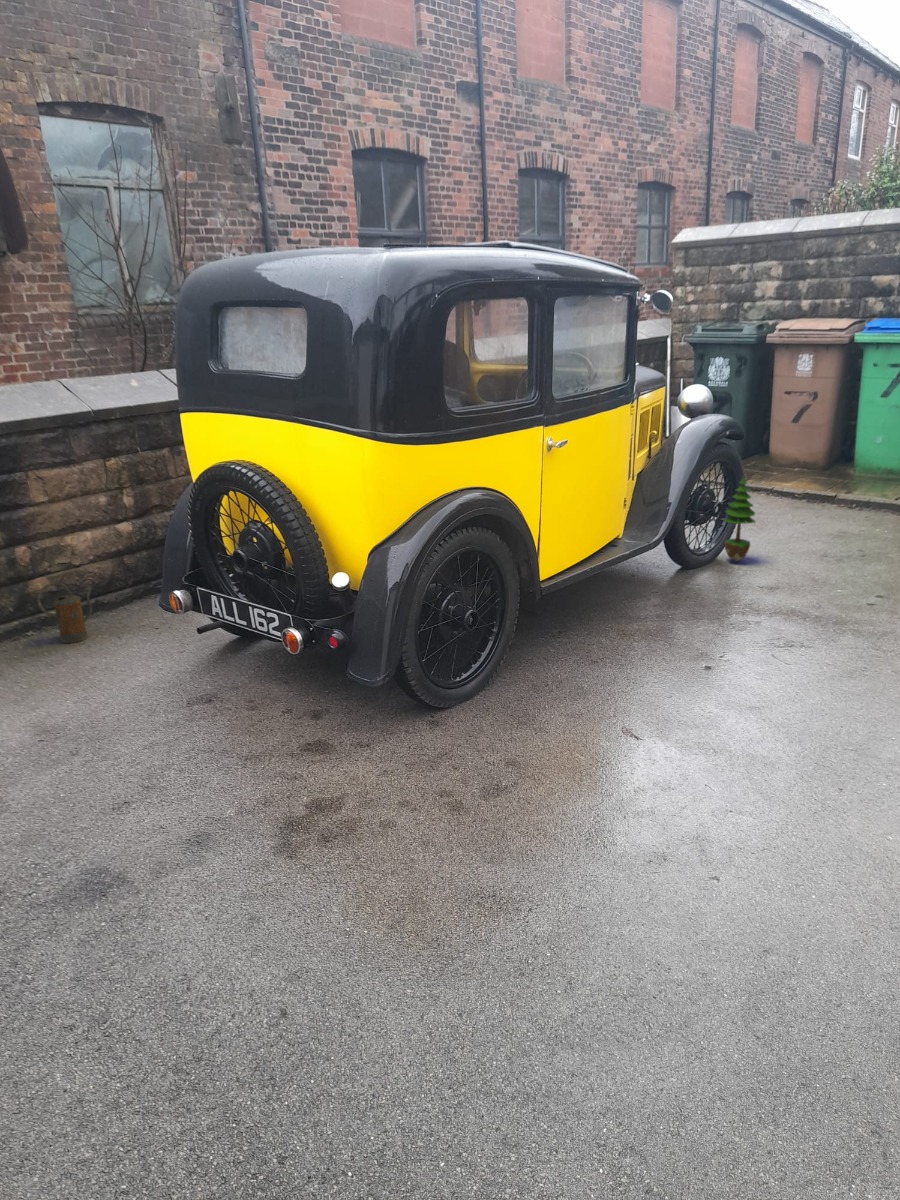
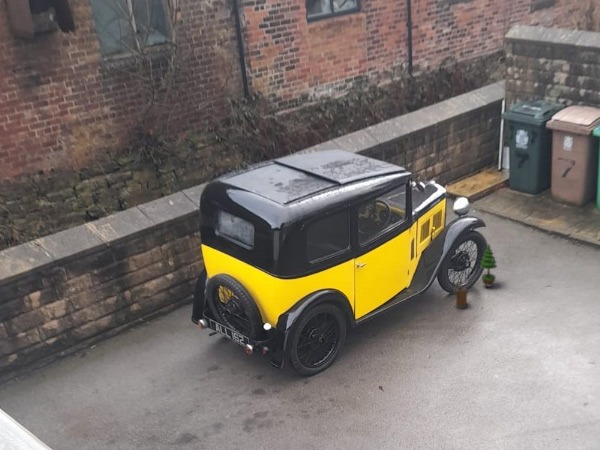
watering can: present [37,582,93,643] -> present [454,285,468,309]

